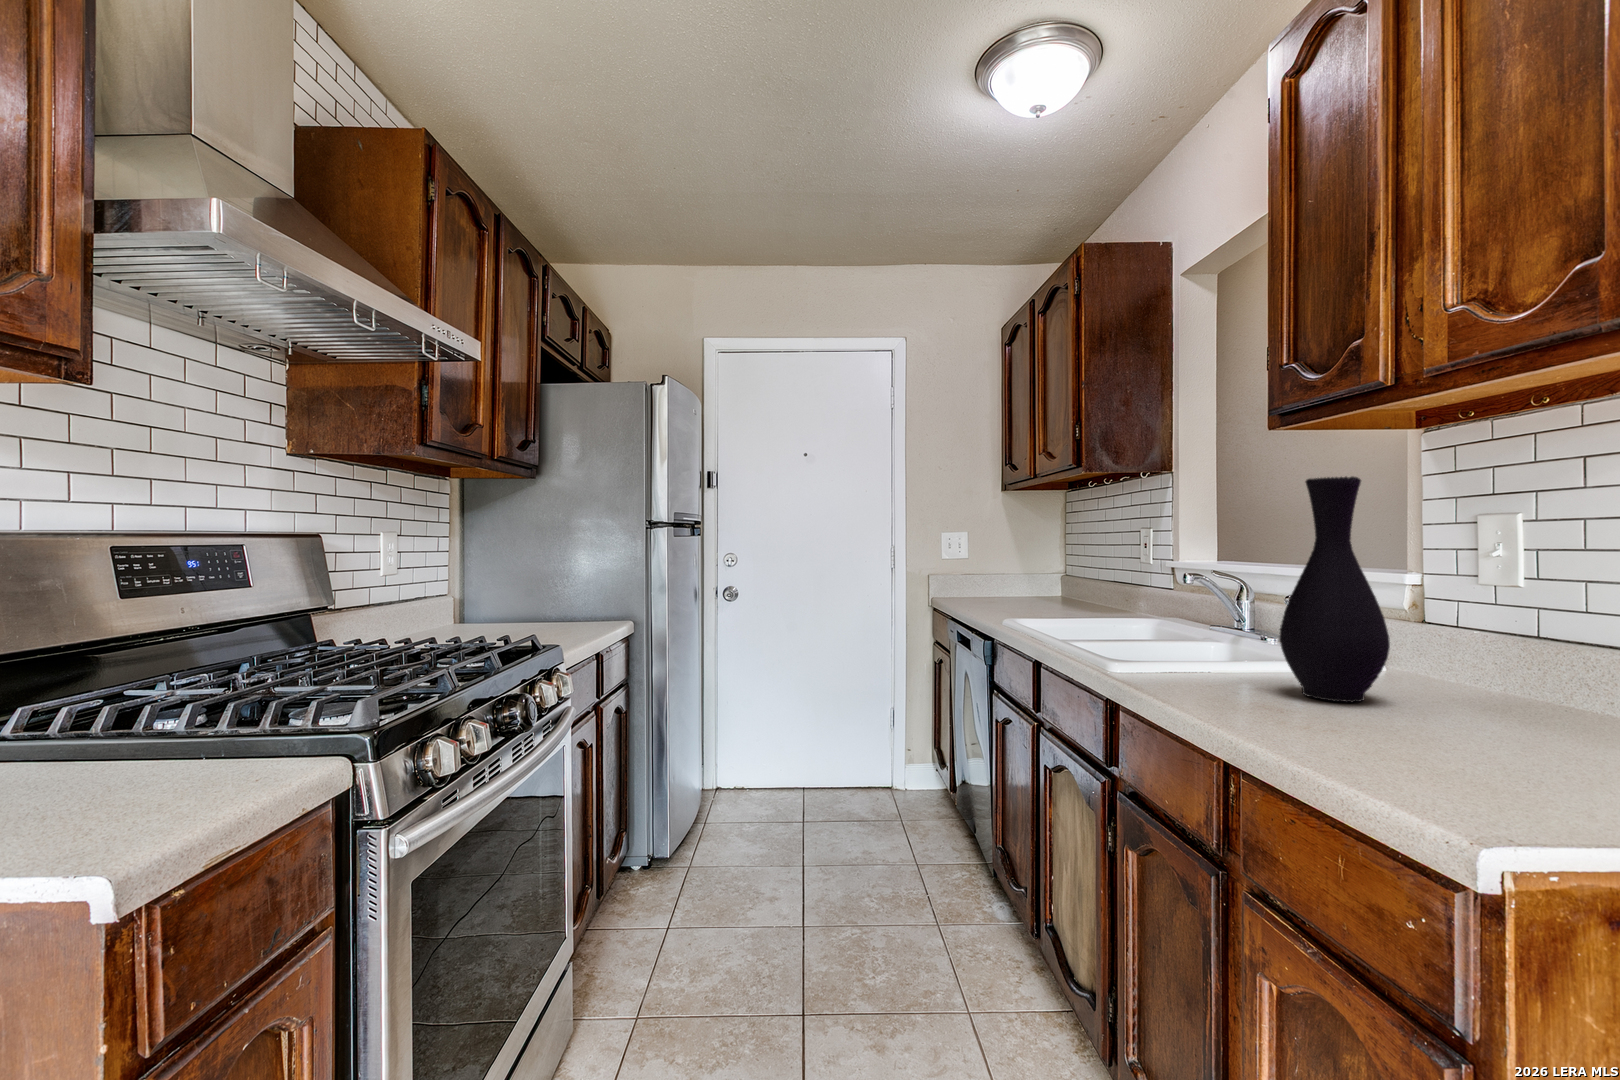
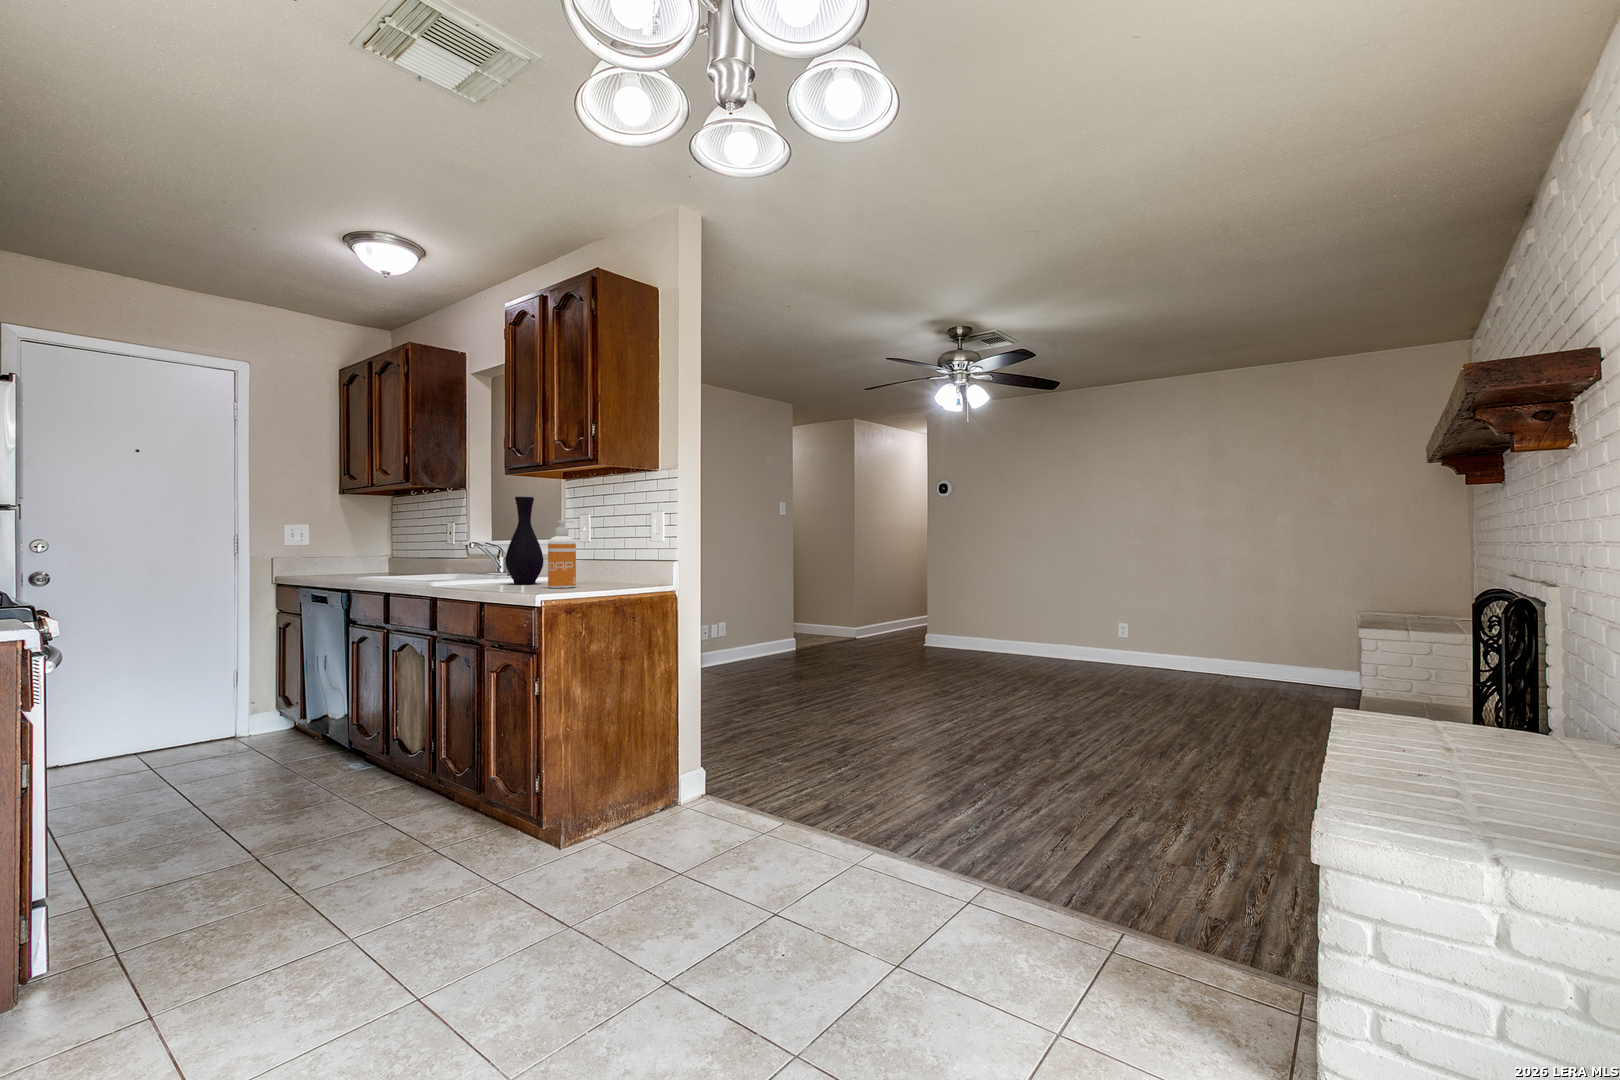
soap dispenser: none [1441,544,1559,767] -> present [548,521,576,588]

